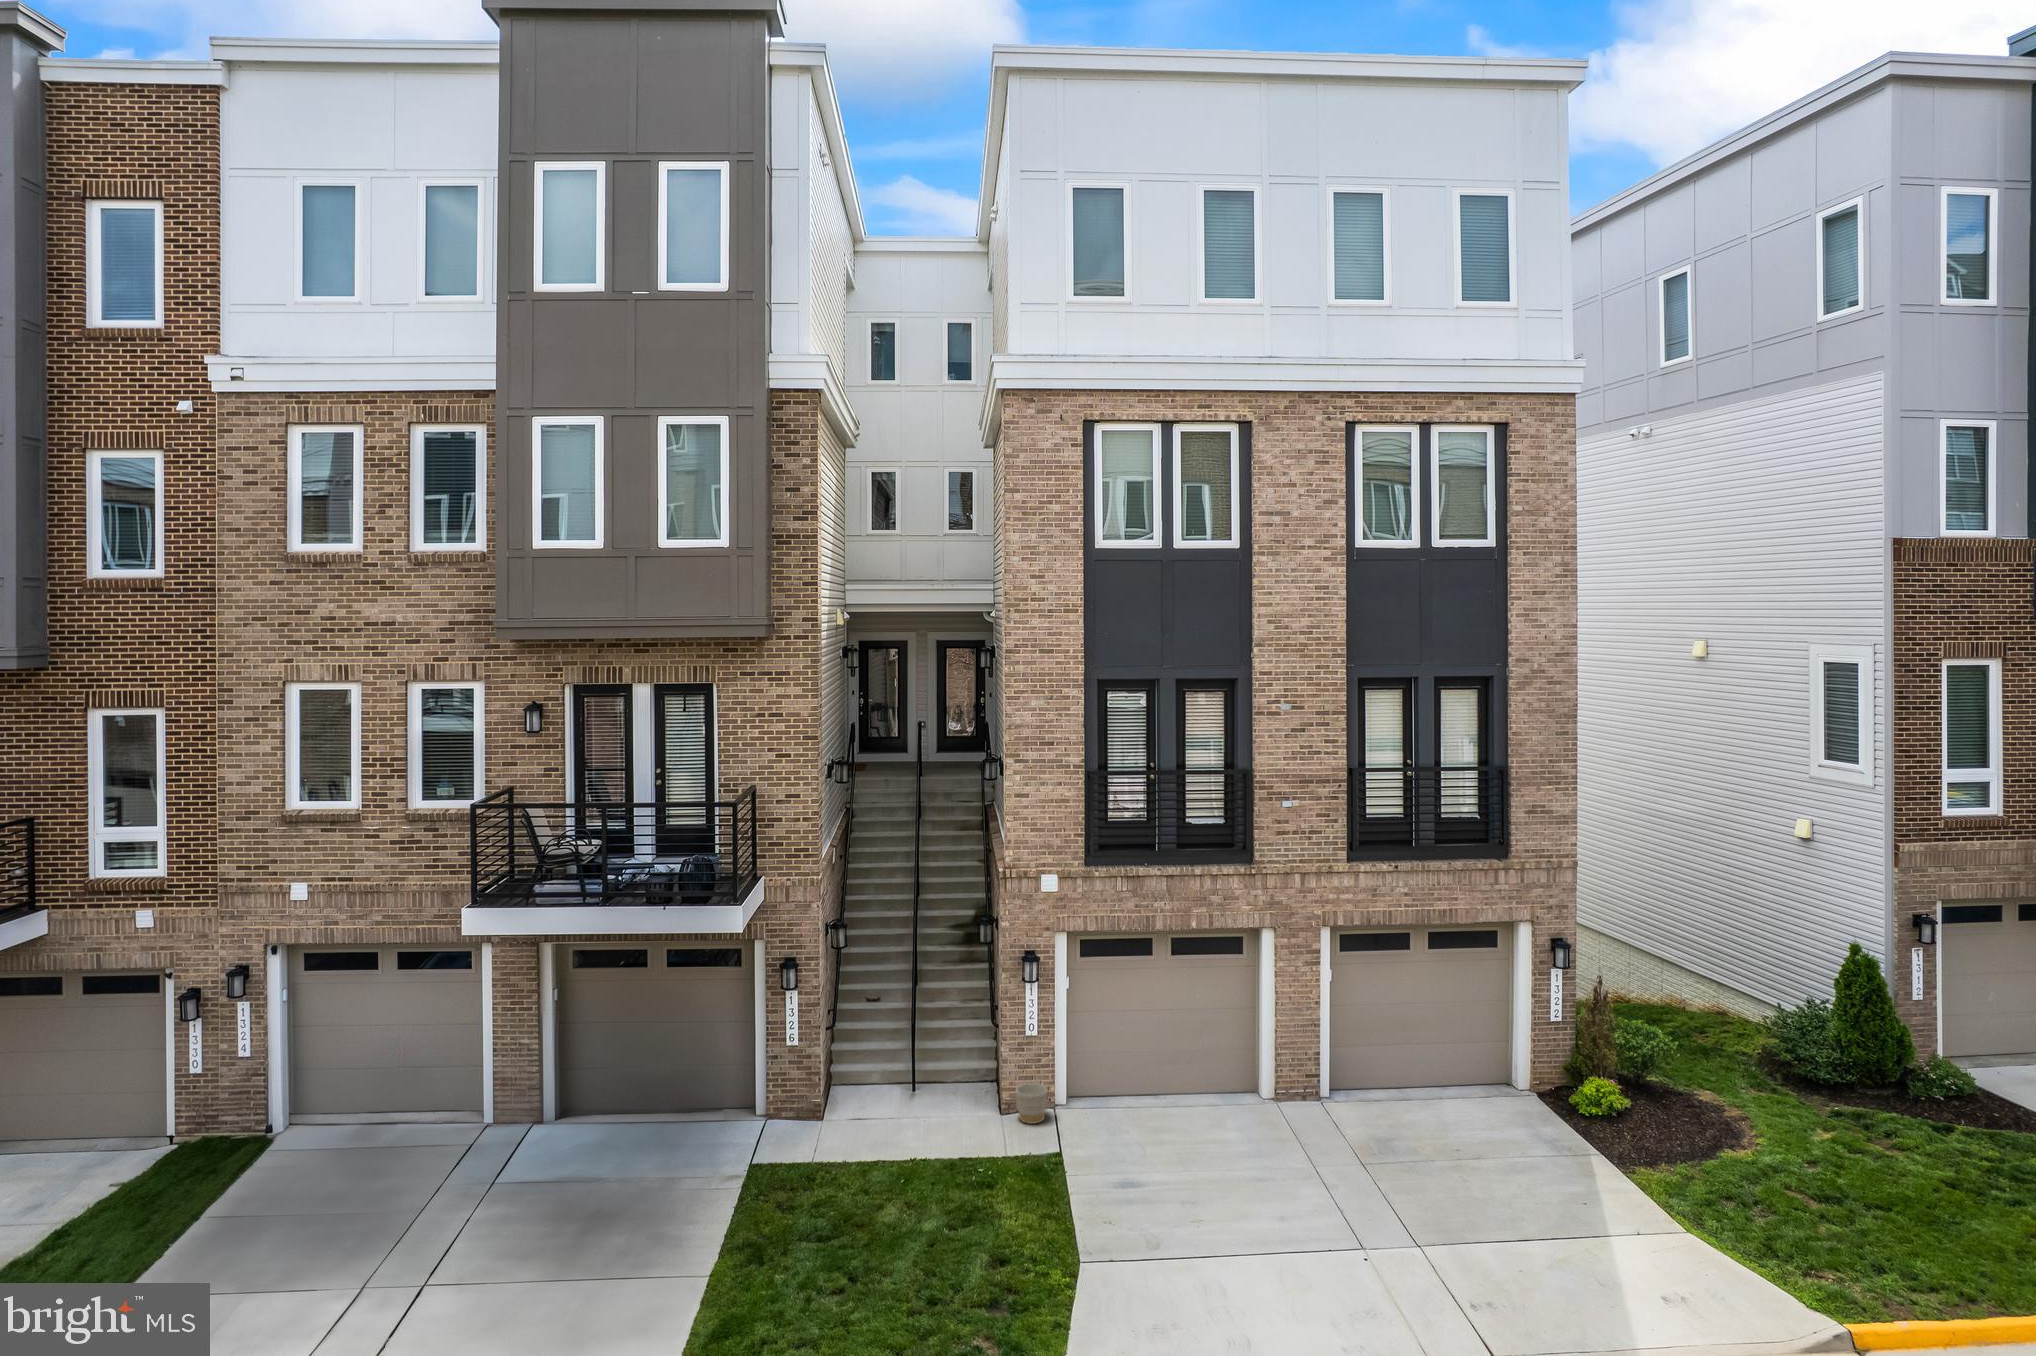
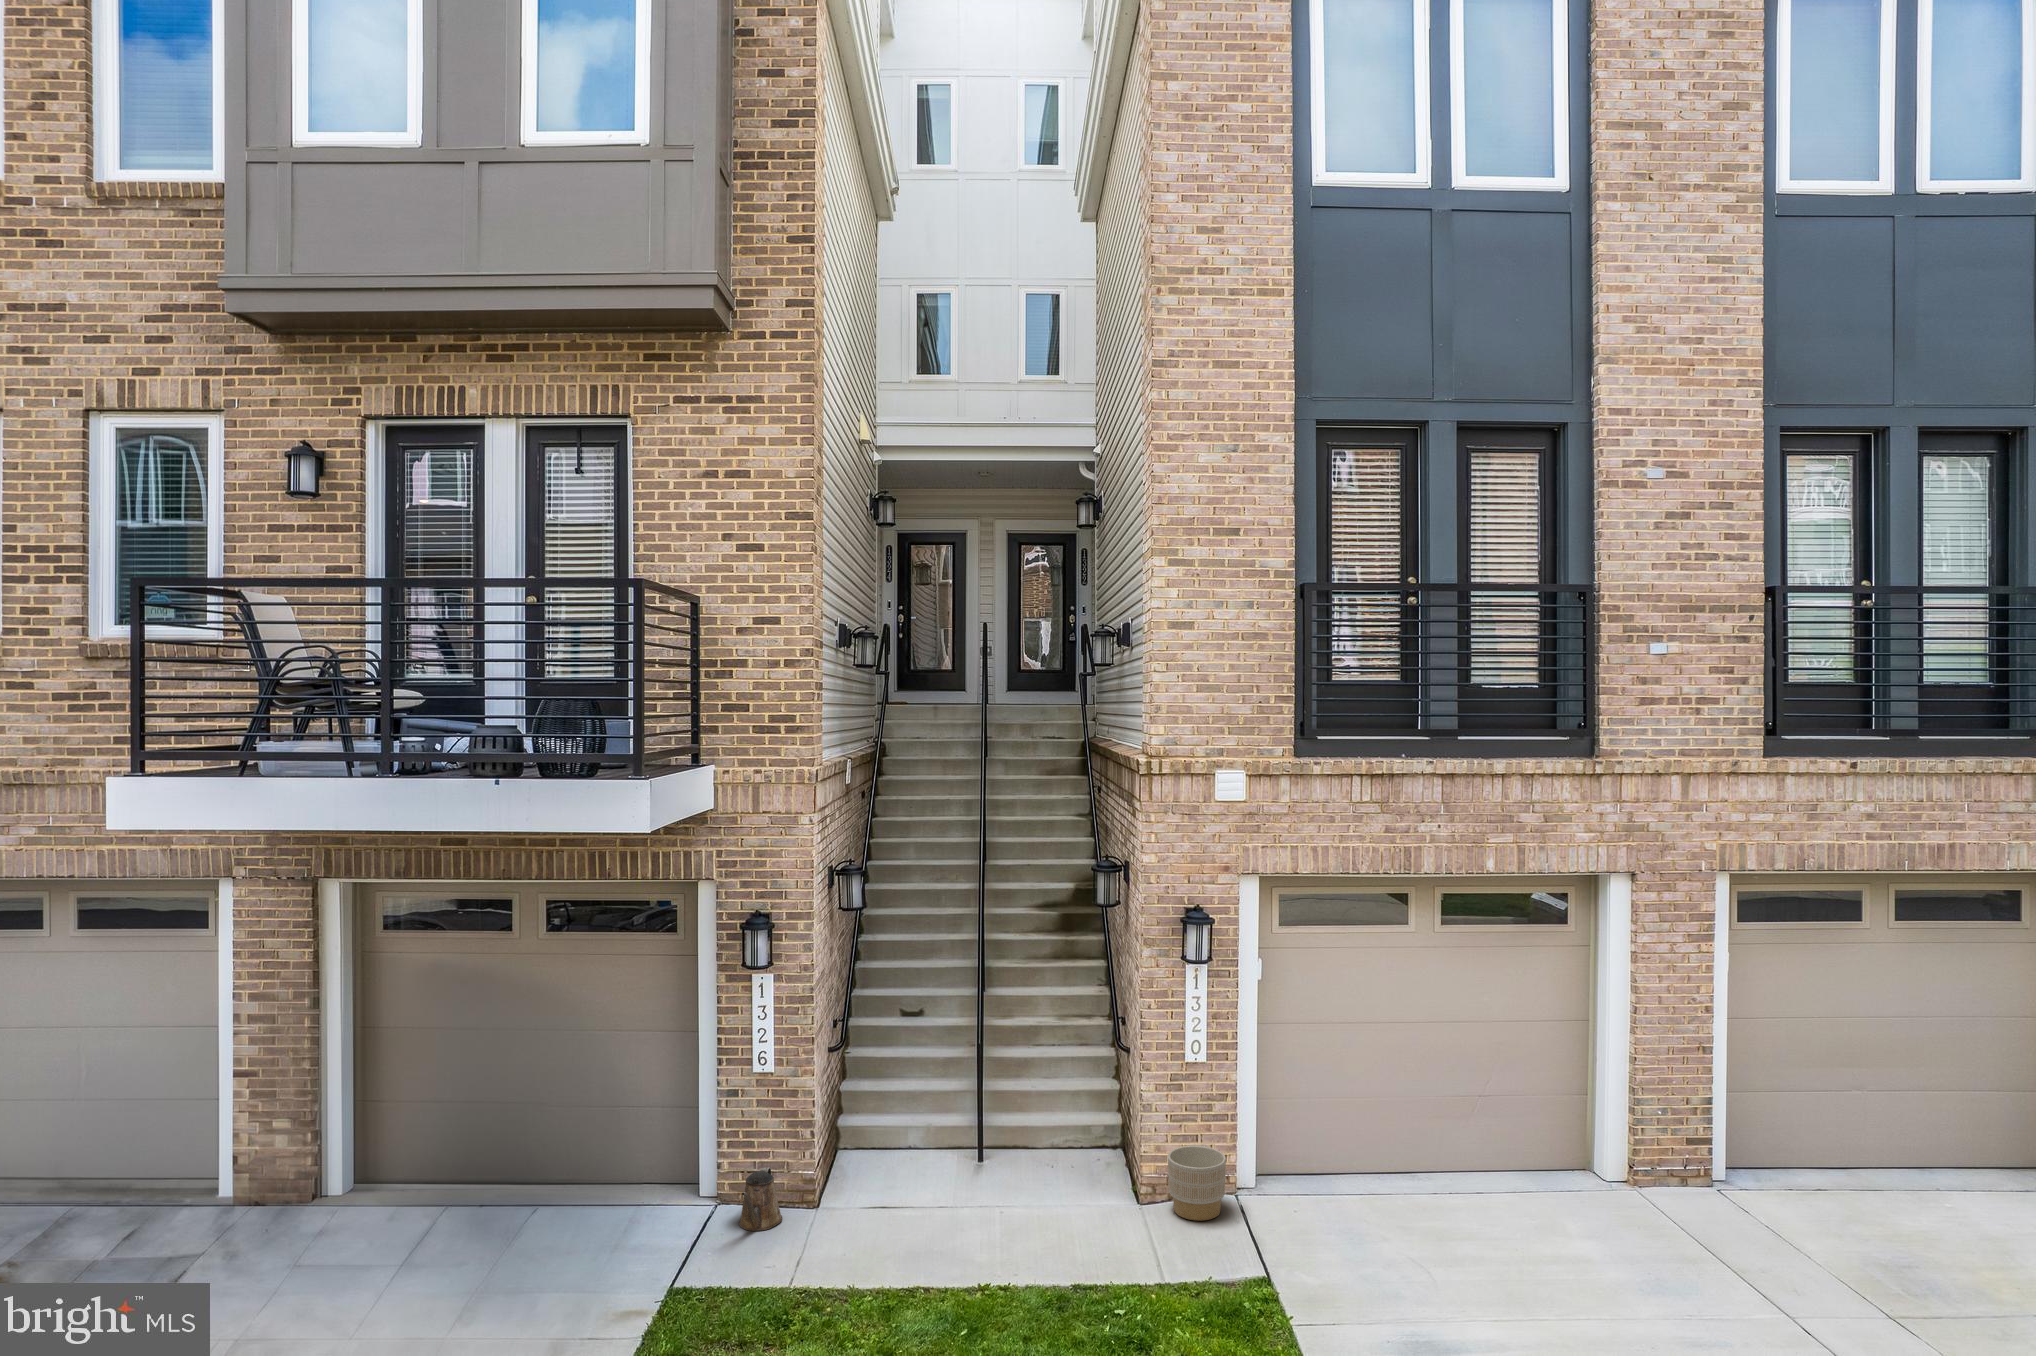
watering can: none [781,1099,804,1133] -> present [739,1167,783,1231]

